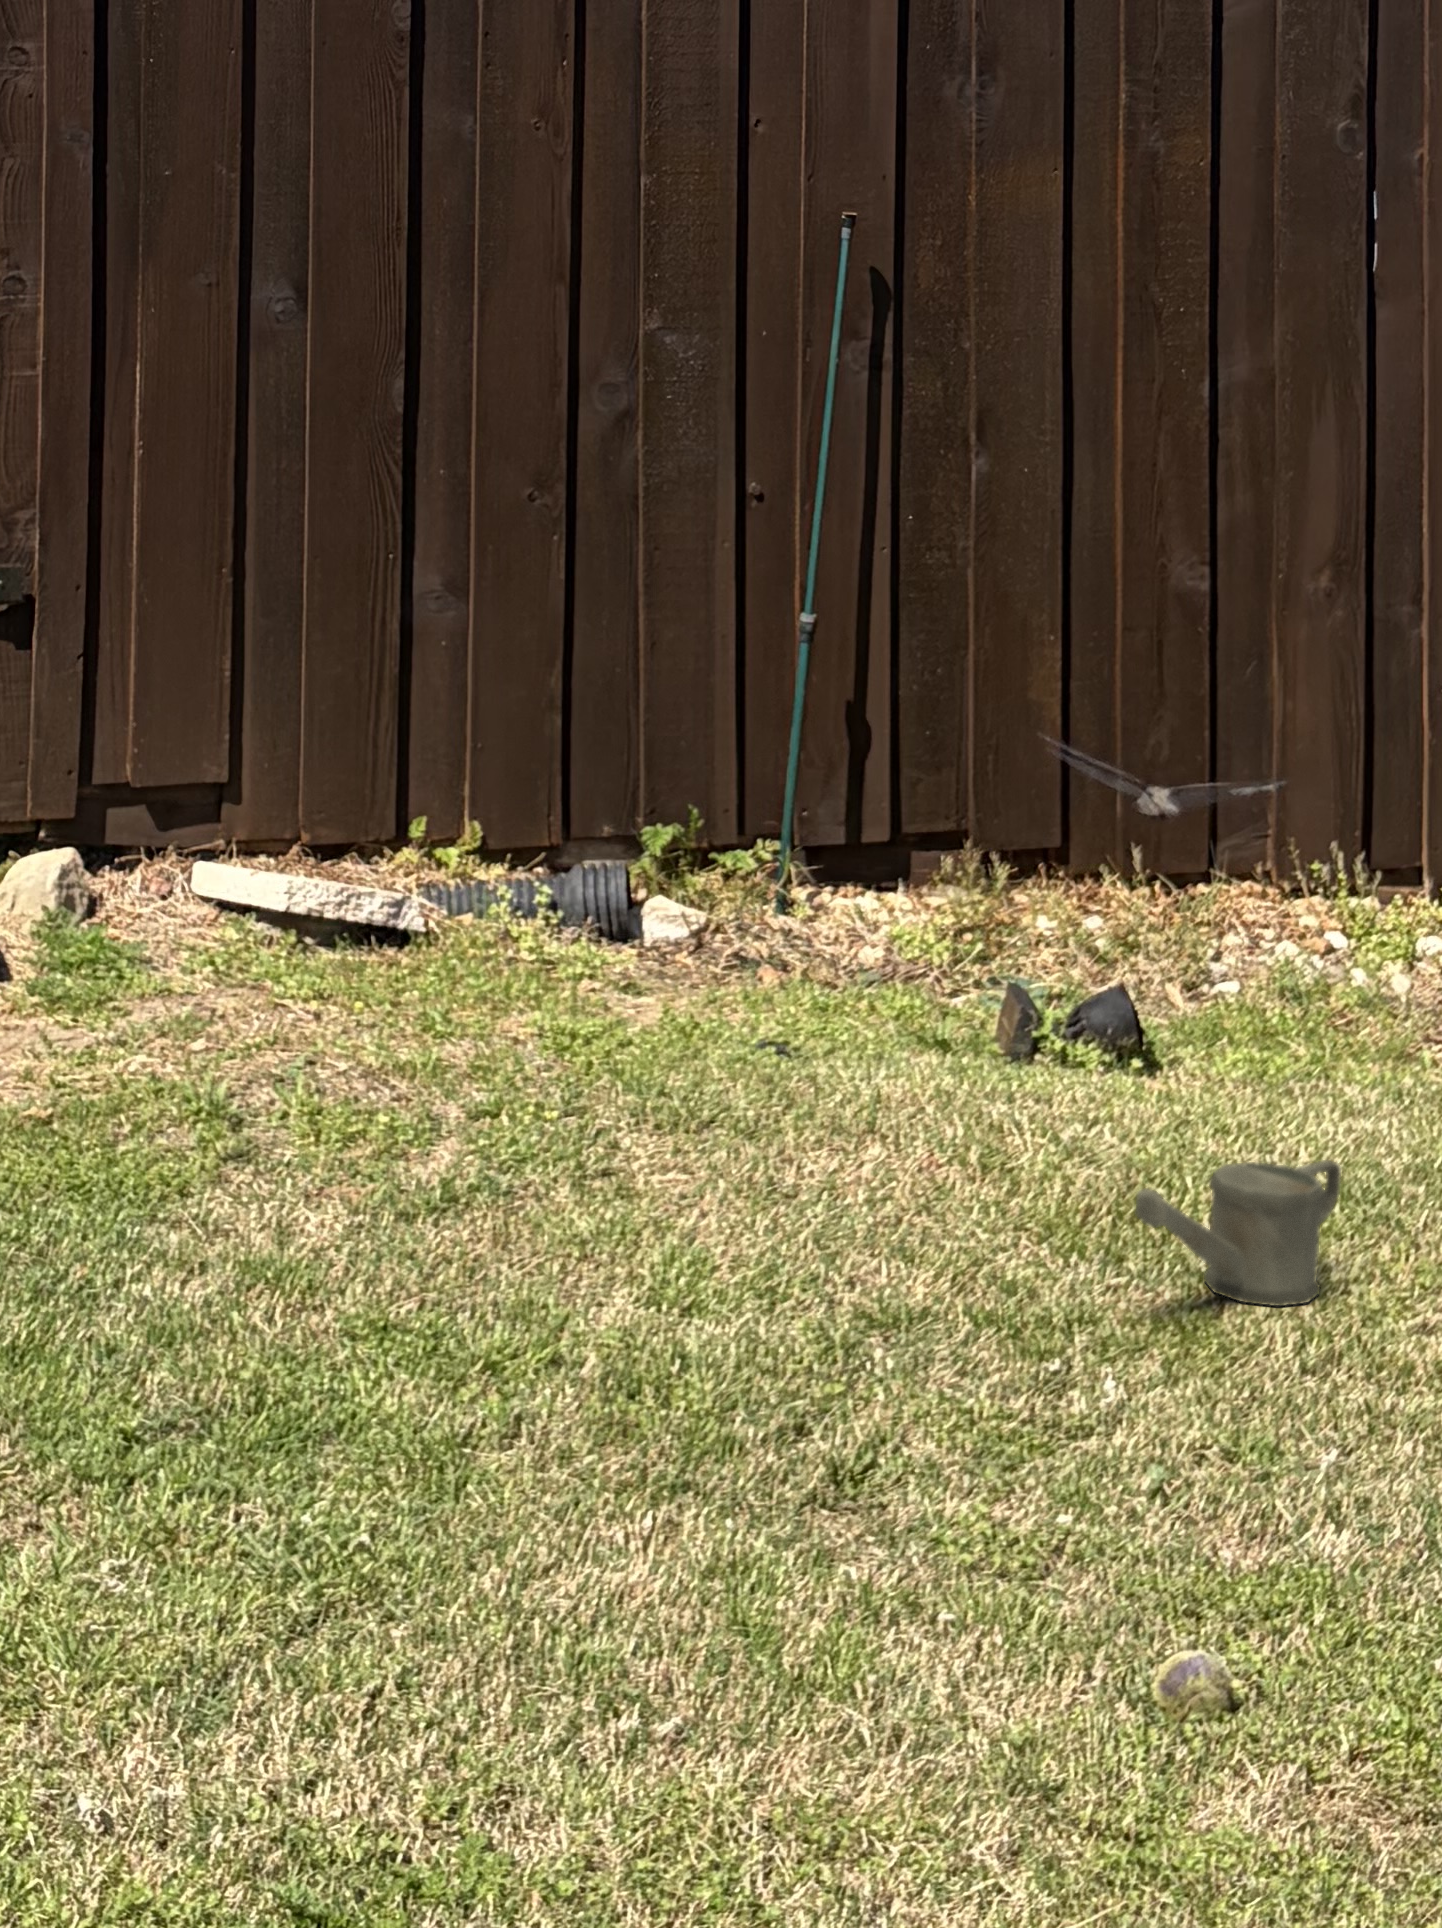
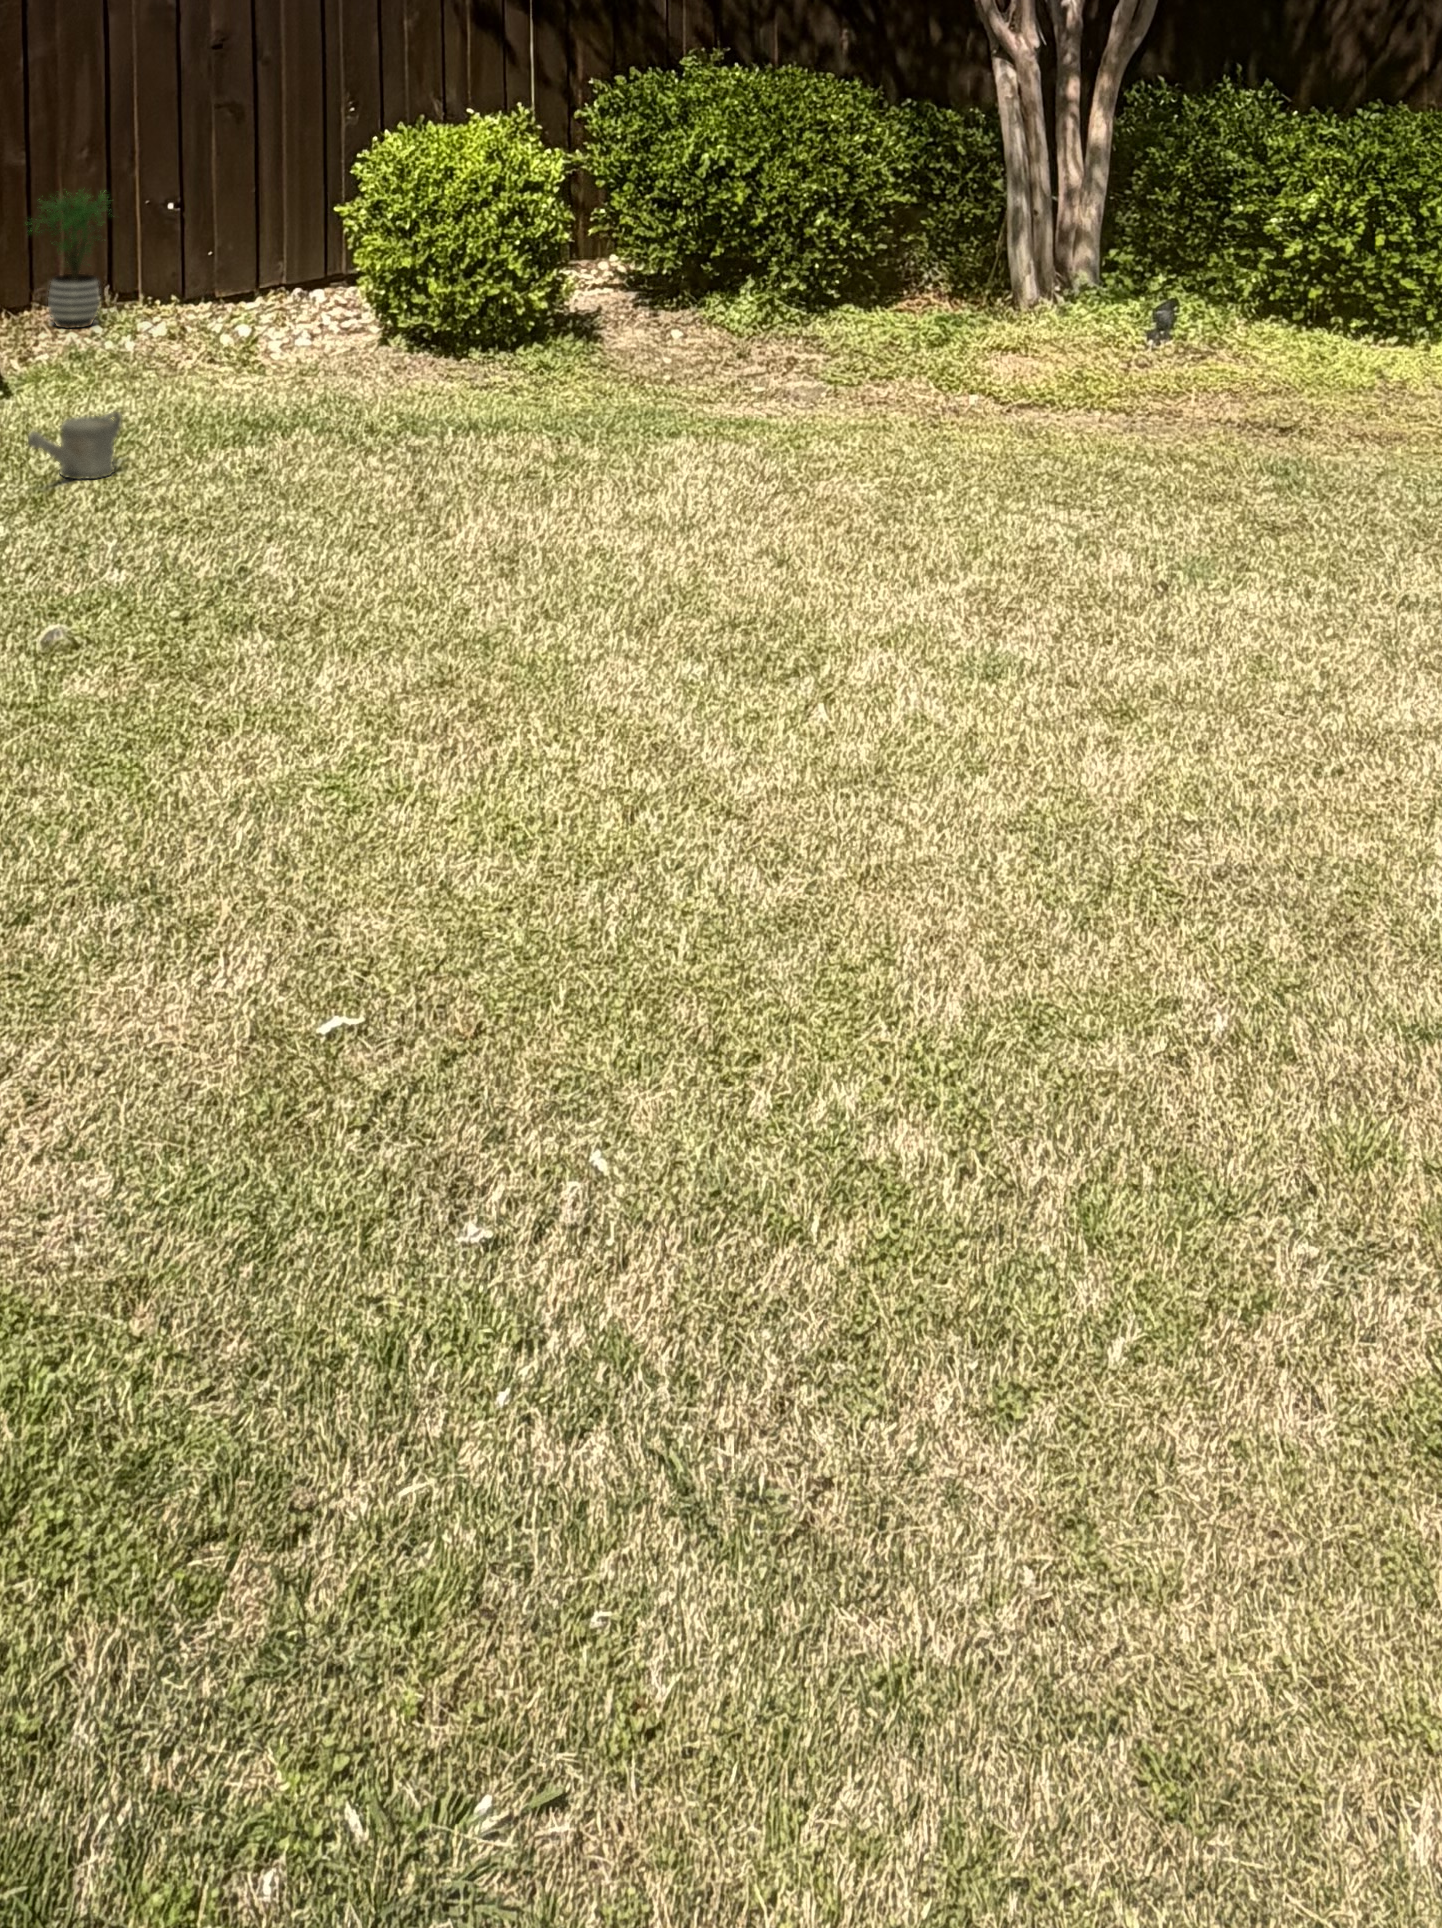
potted plant: none [1202,651,1393,935] -> present [25,189,109,328]

